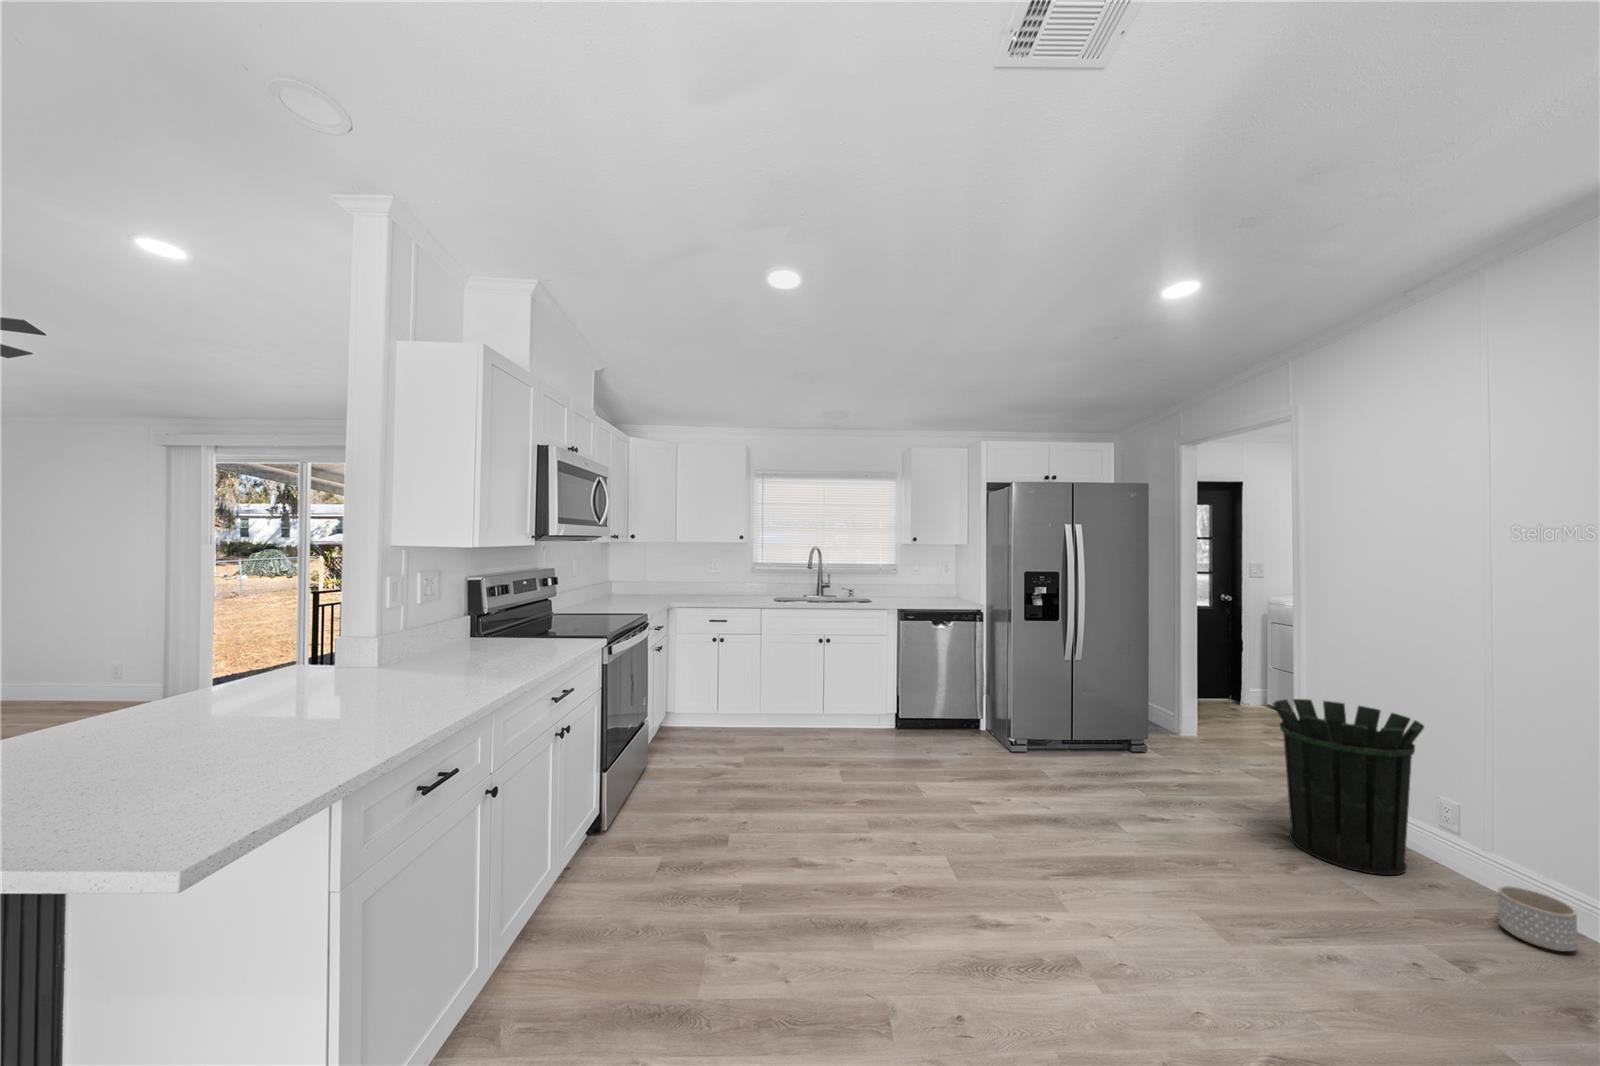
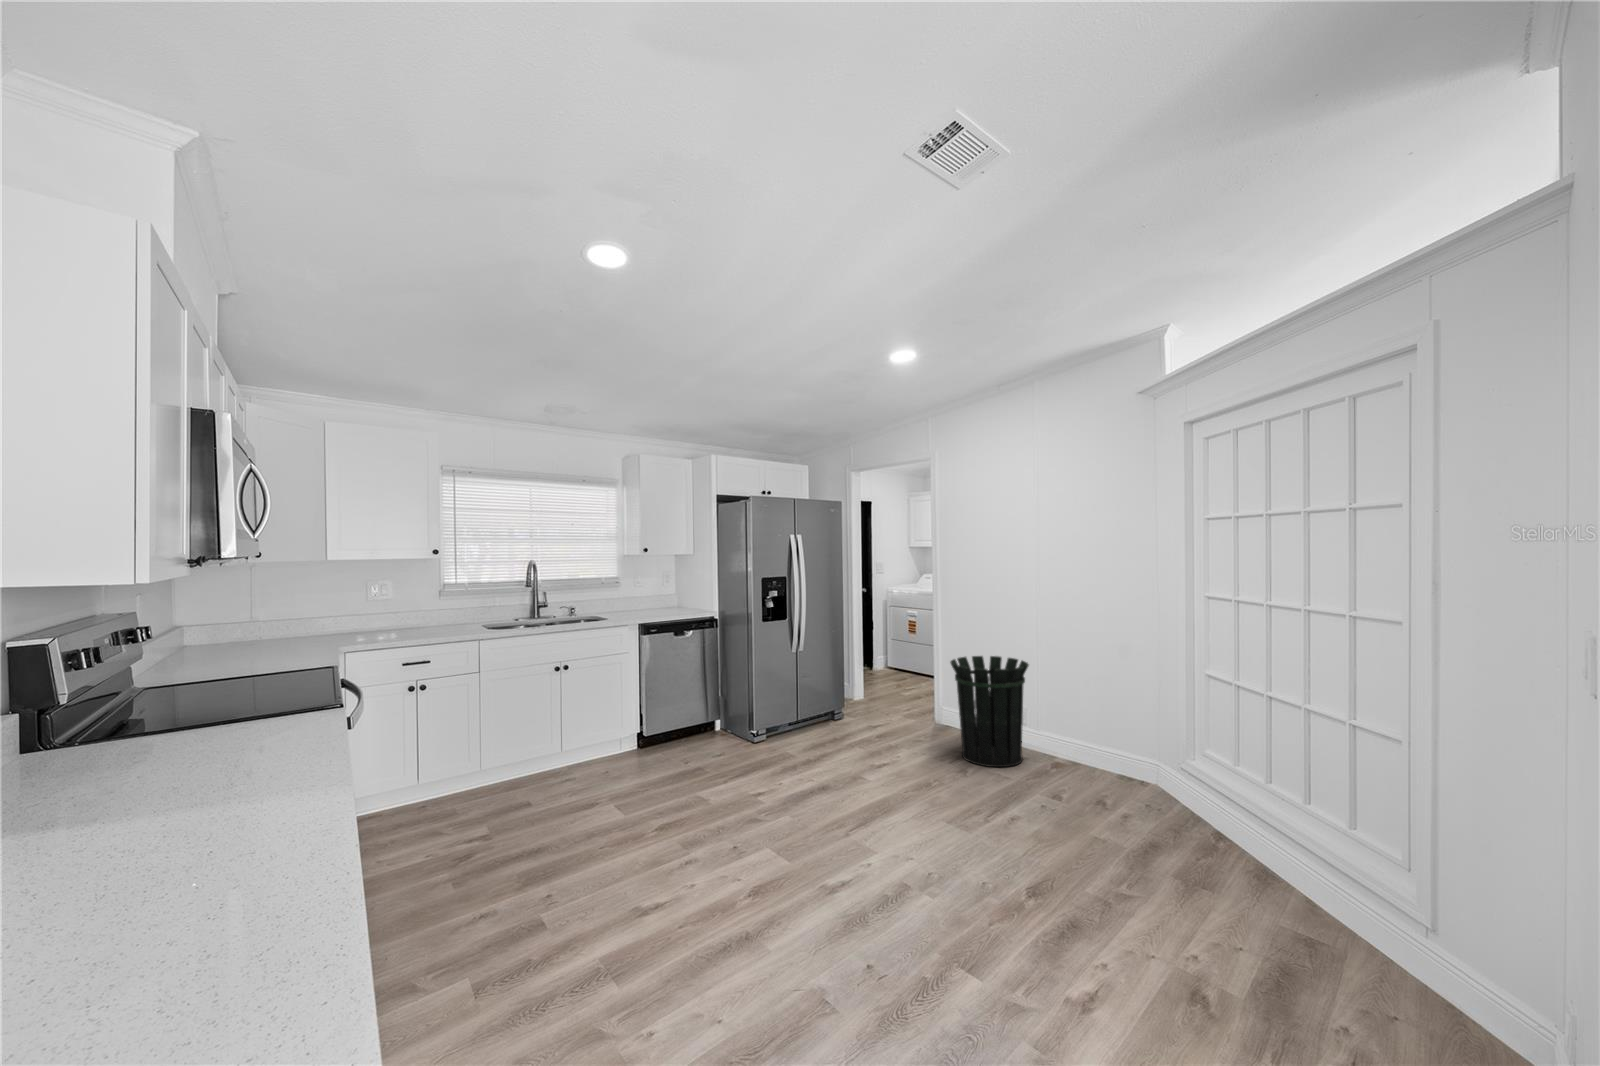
planter: present [1498,886,1577,951] -> none [1070,751,1103,782]

